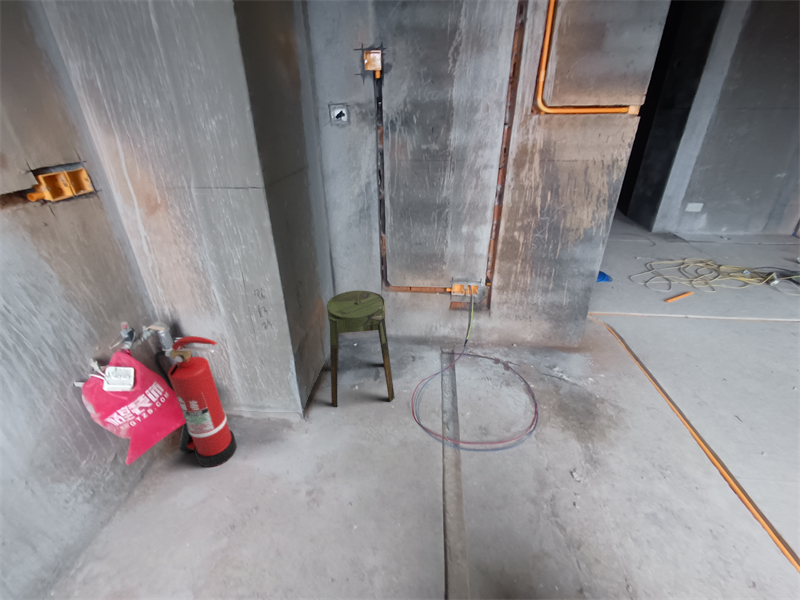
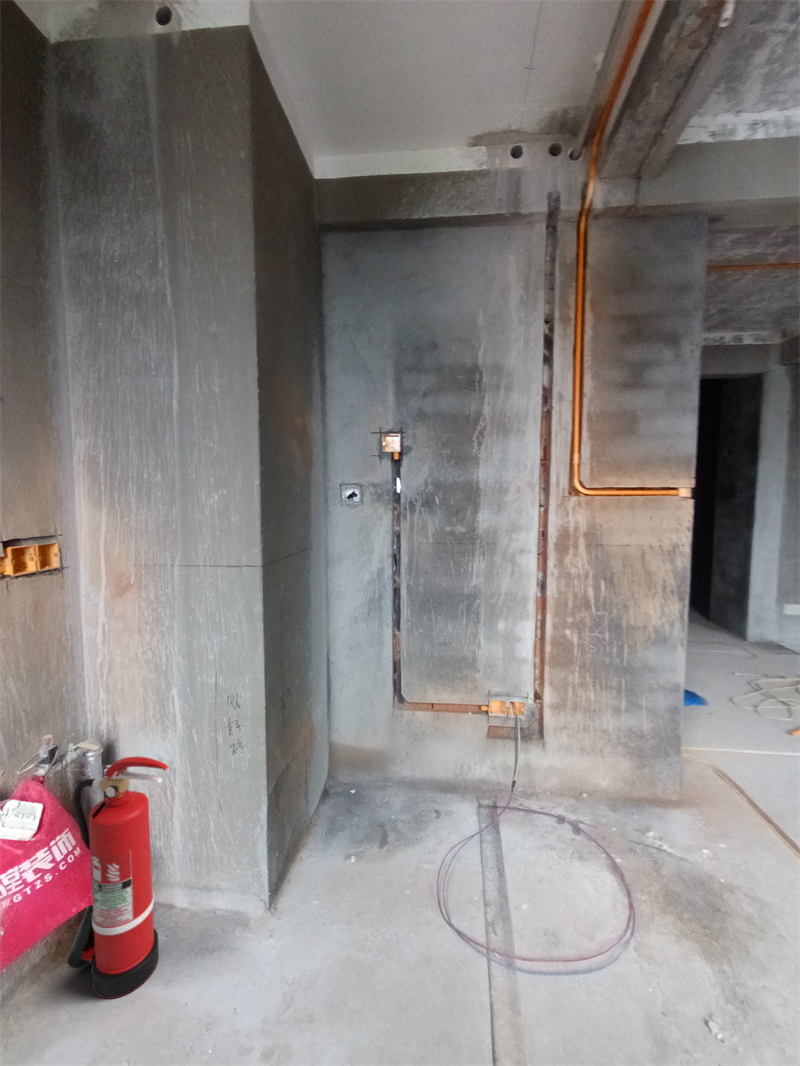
stool: present [327,290,395,407] -> none [313,704,410,893]

